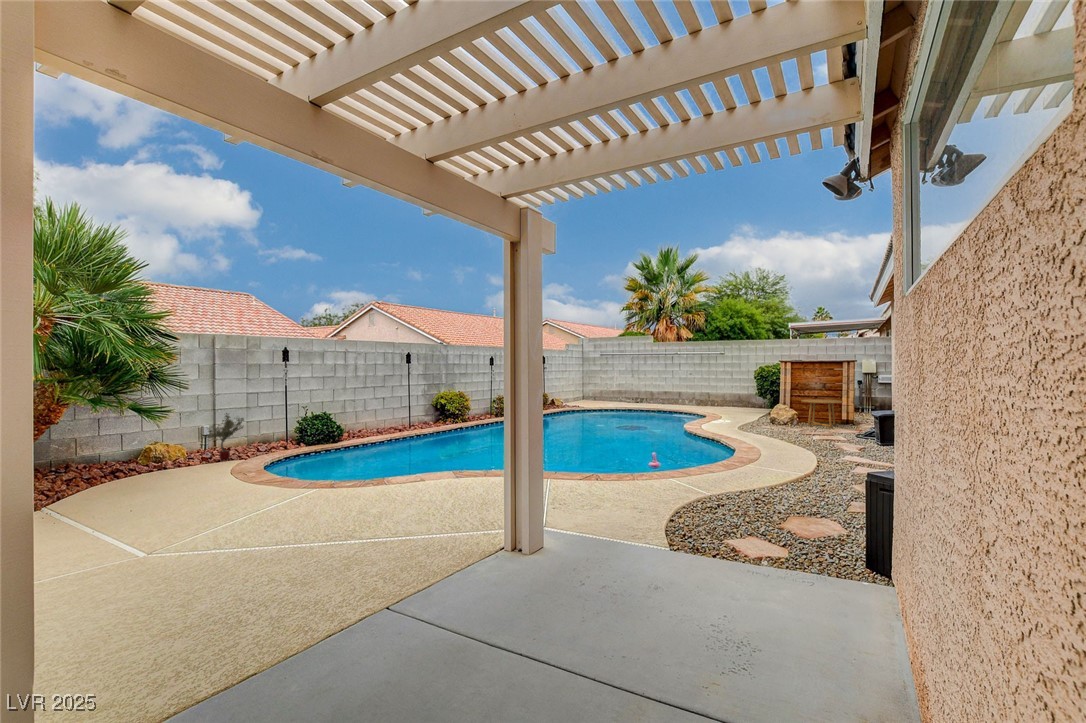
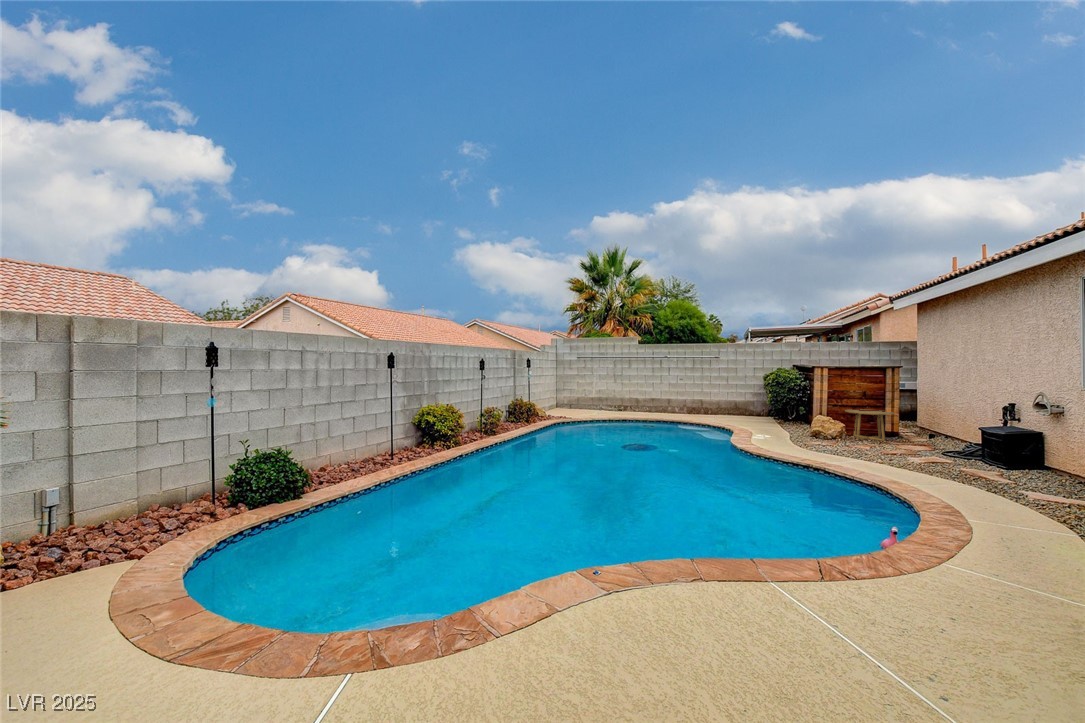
potted tree: present [206,413,244,460] -> none [42,465,134,560]

